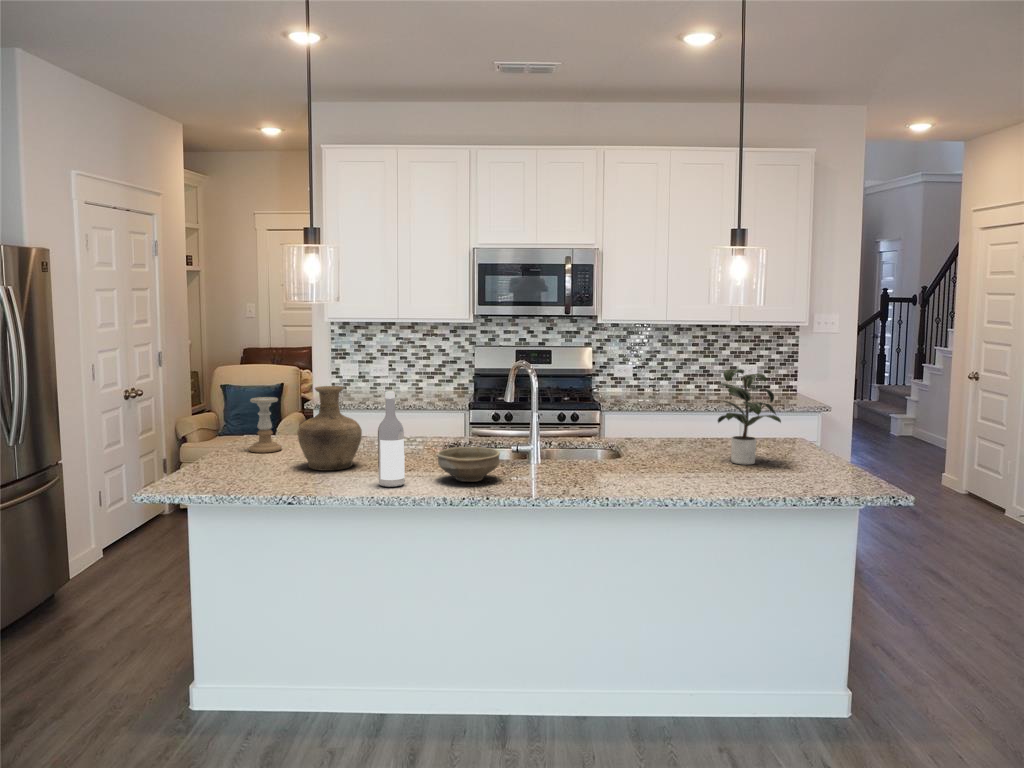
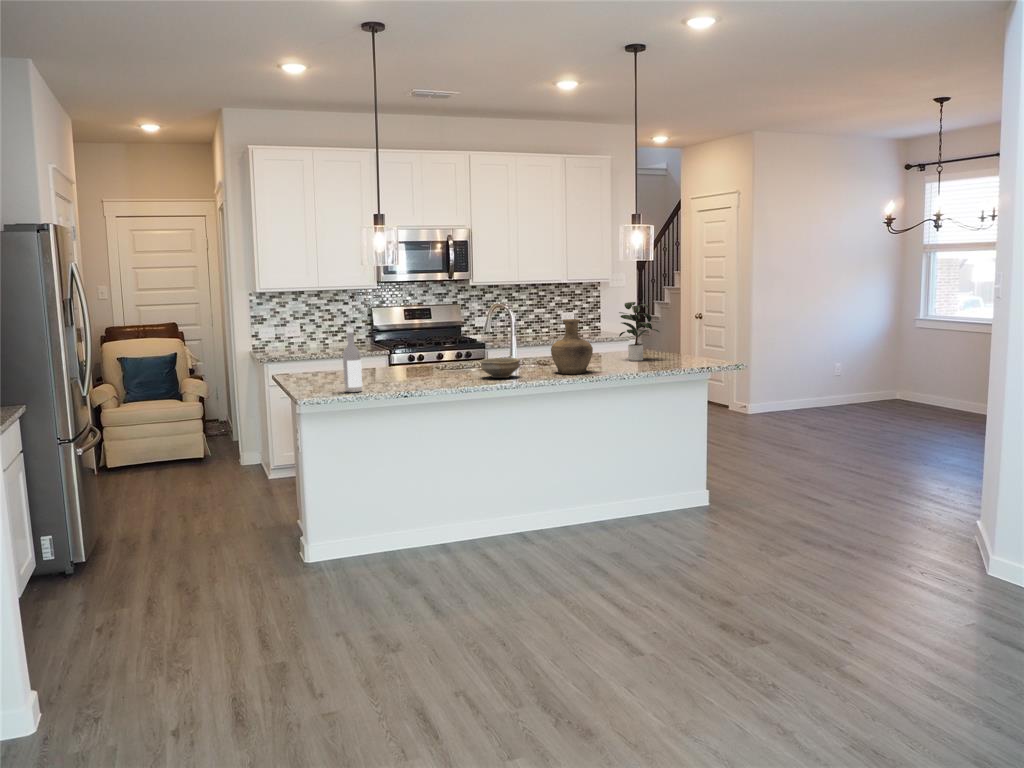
vase: present [298,386,362,471] -> present [551,319,593,374]
wine bottle: present [378,391,405,487] -> present [343,328,362,392]
candle holder: present [249,397,282,453] -> none [311,340,334,380]

